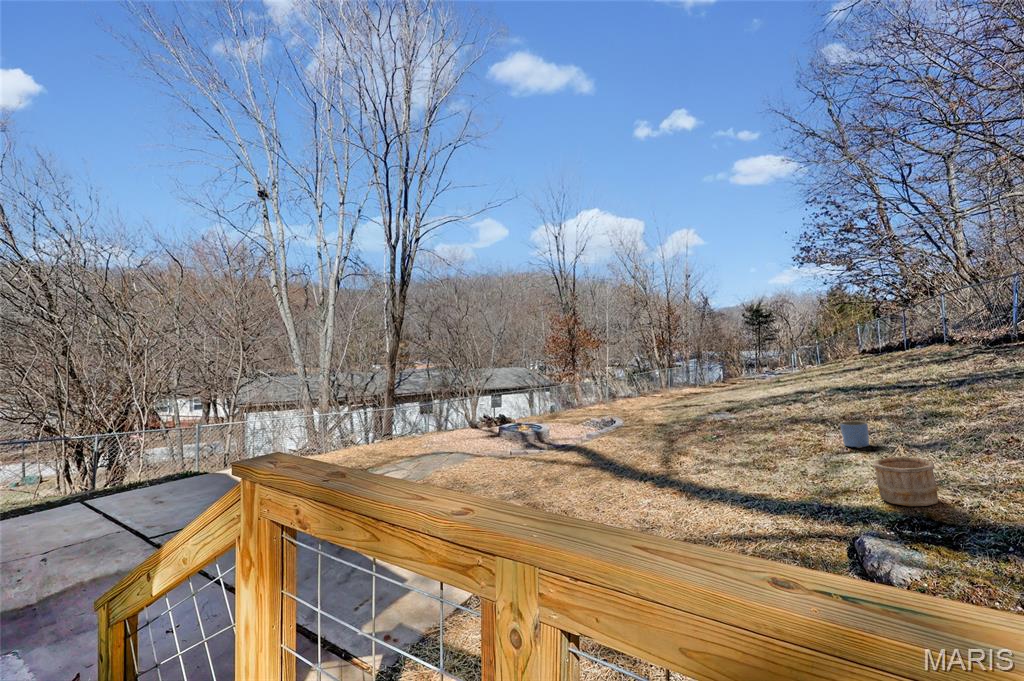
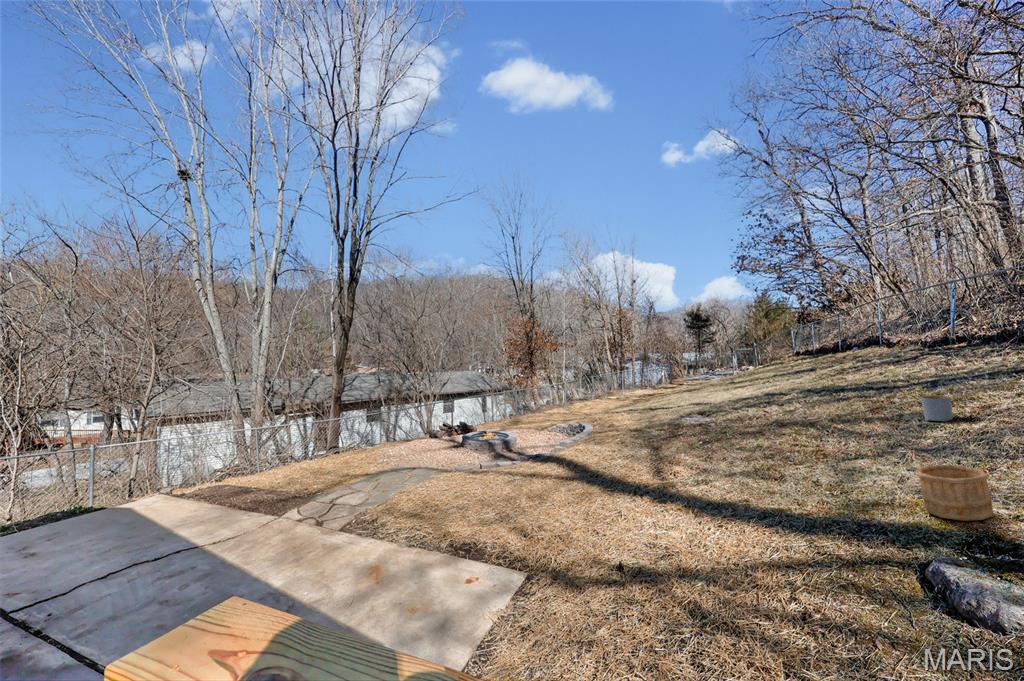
planter: present [840,421,869,448] -> present [921,395,953,422]

